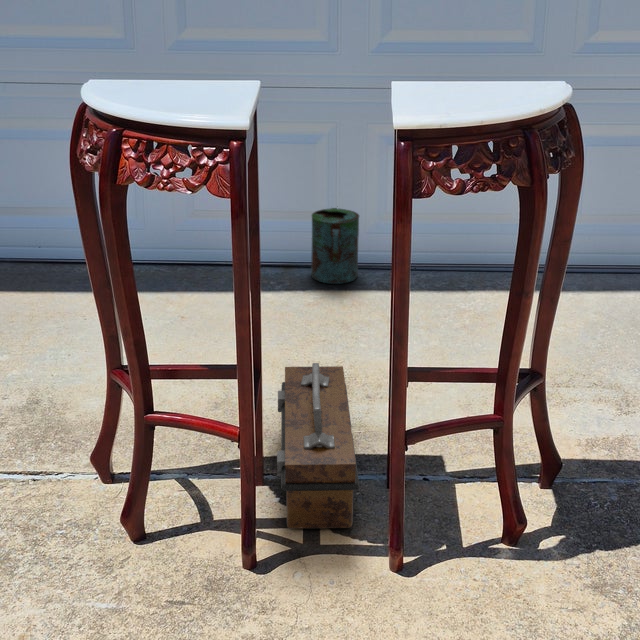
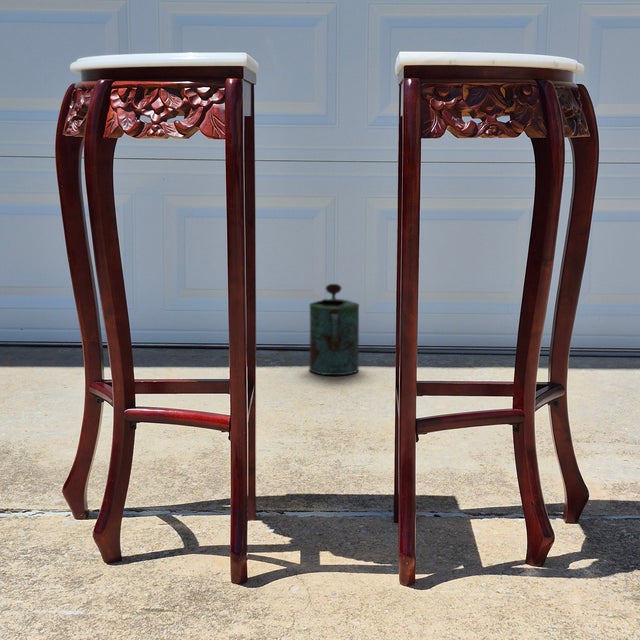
toolbox: present [277,363,359,529] -> none [271,389,363,550]

